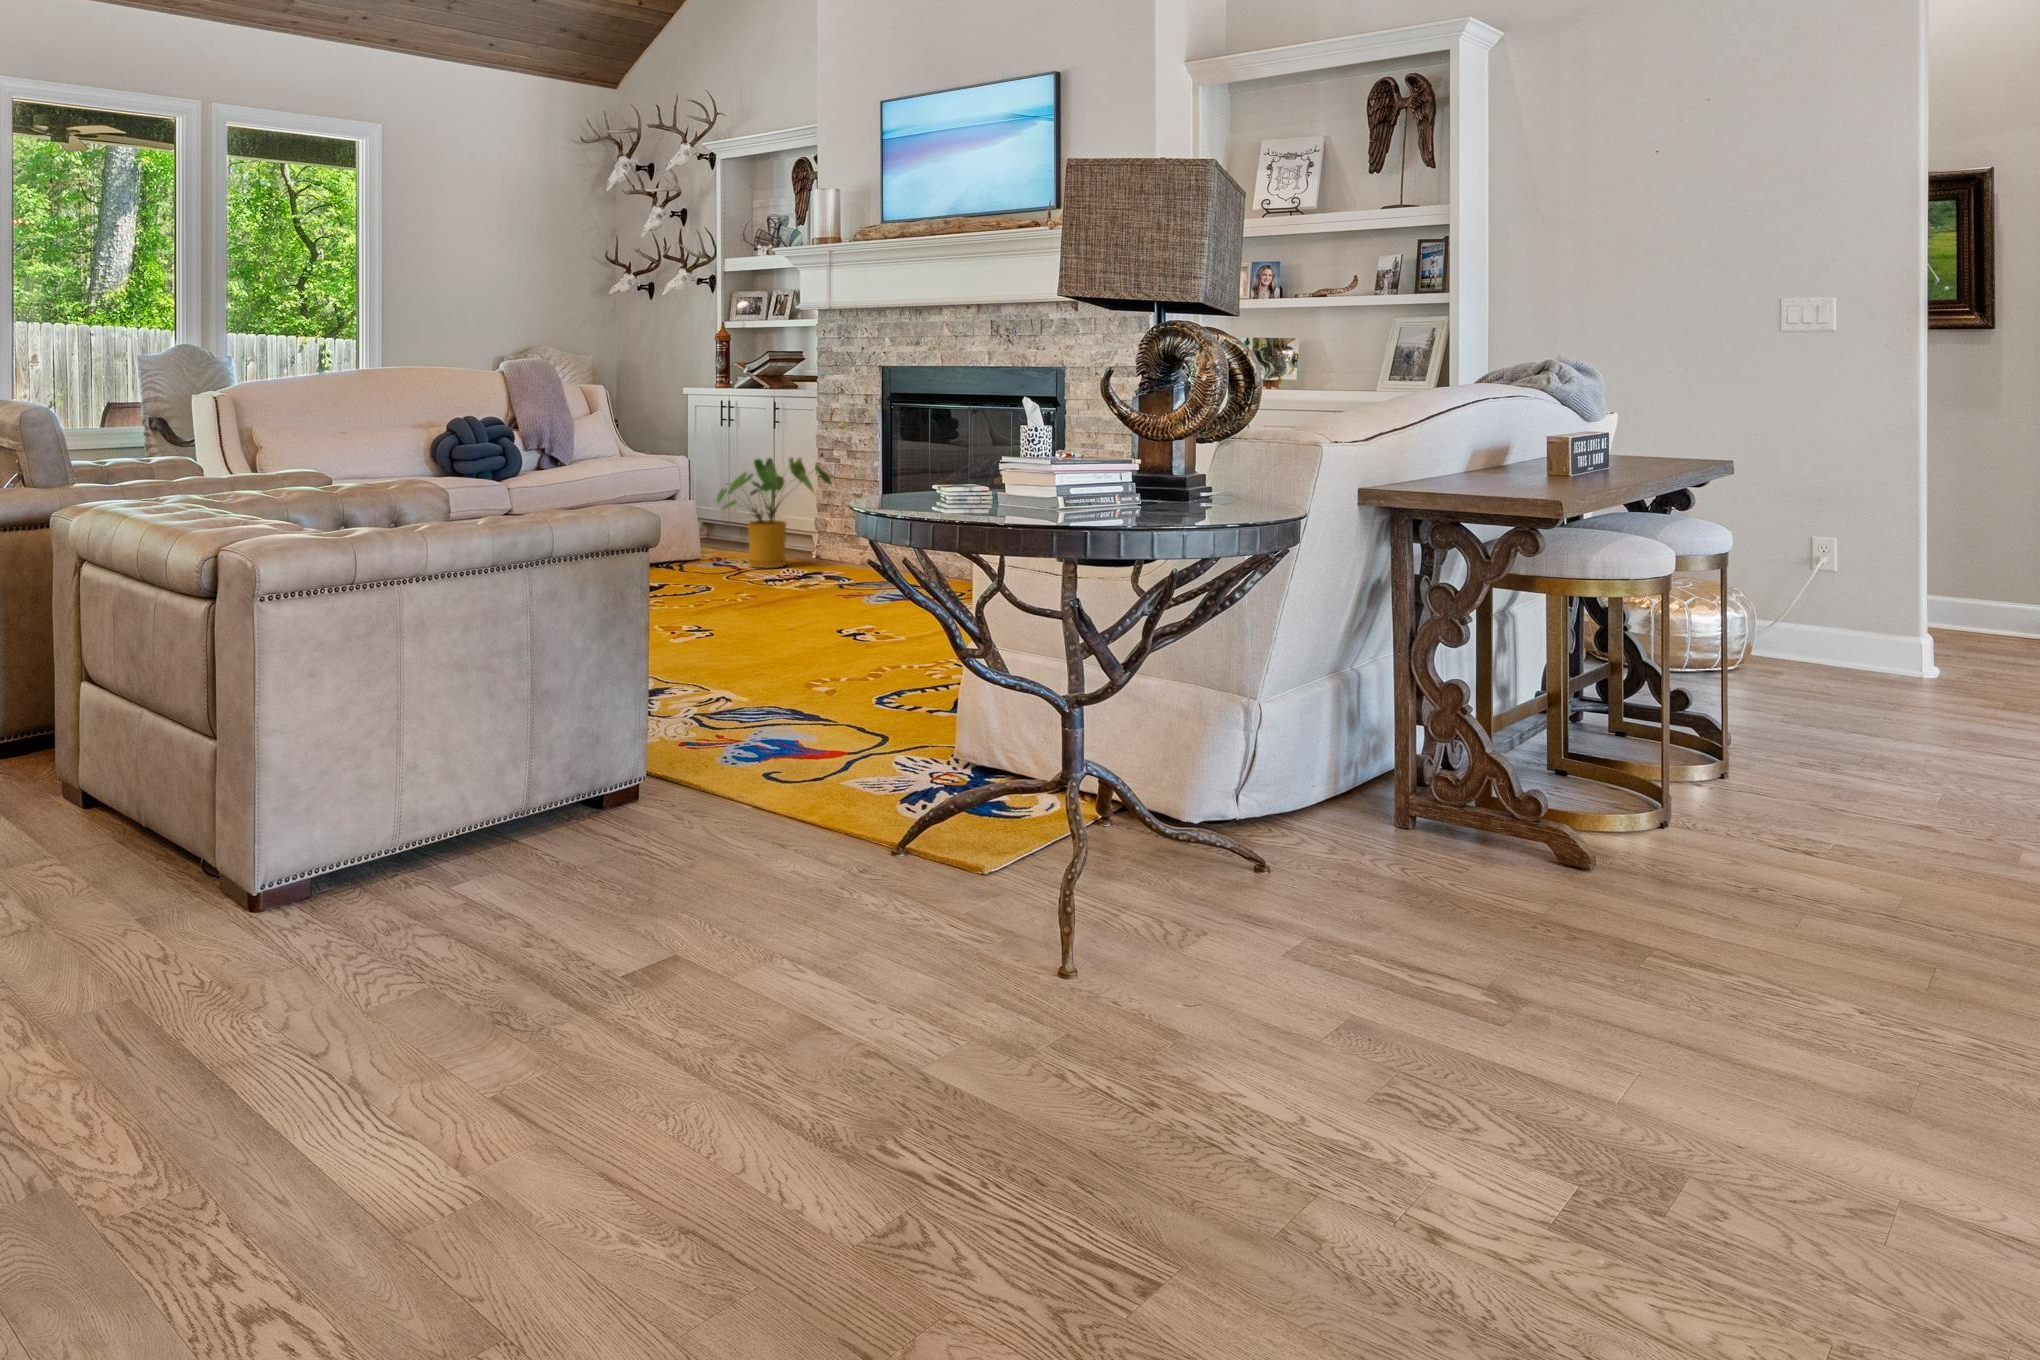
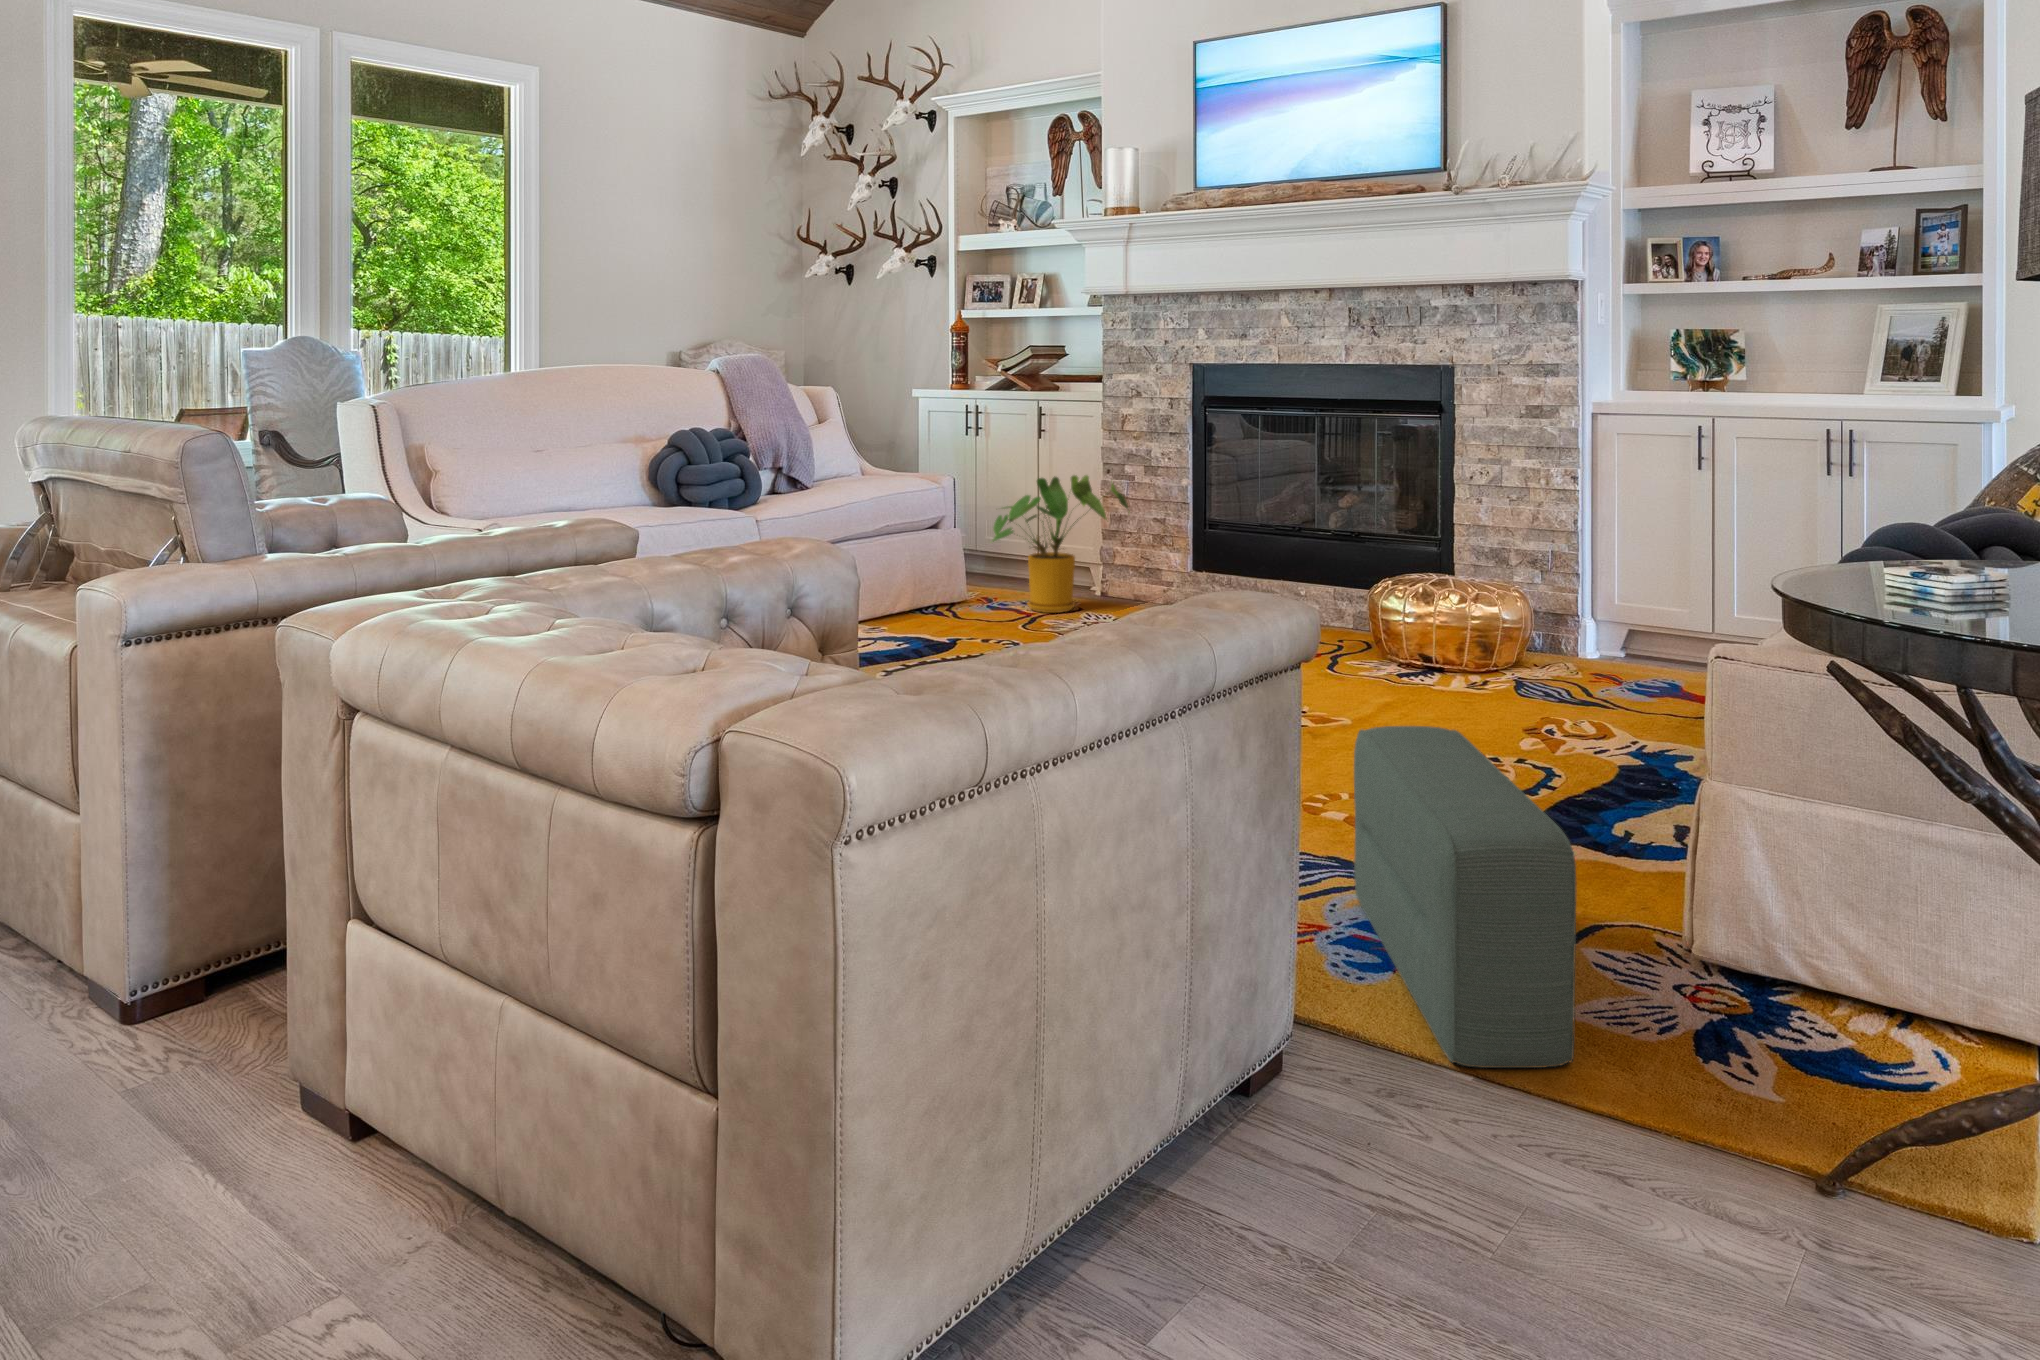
pouf: none [754,610,861,807] -> present [1354,726,1576,1068]

